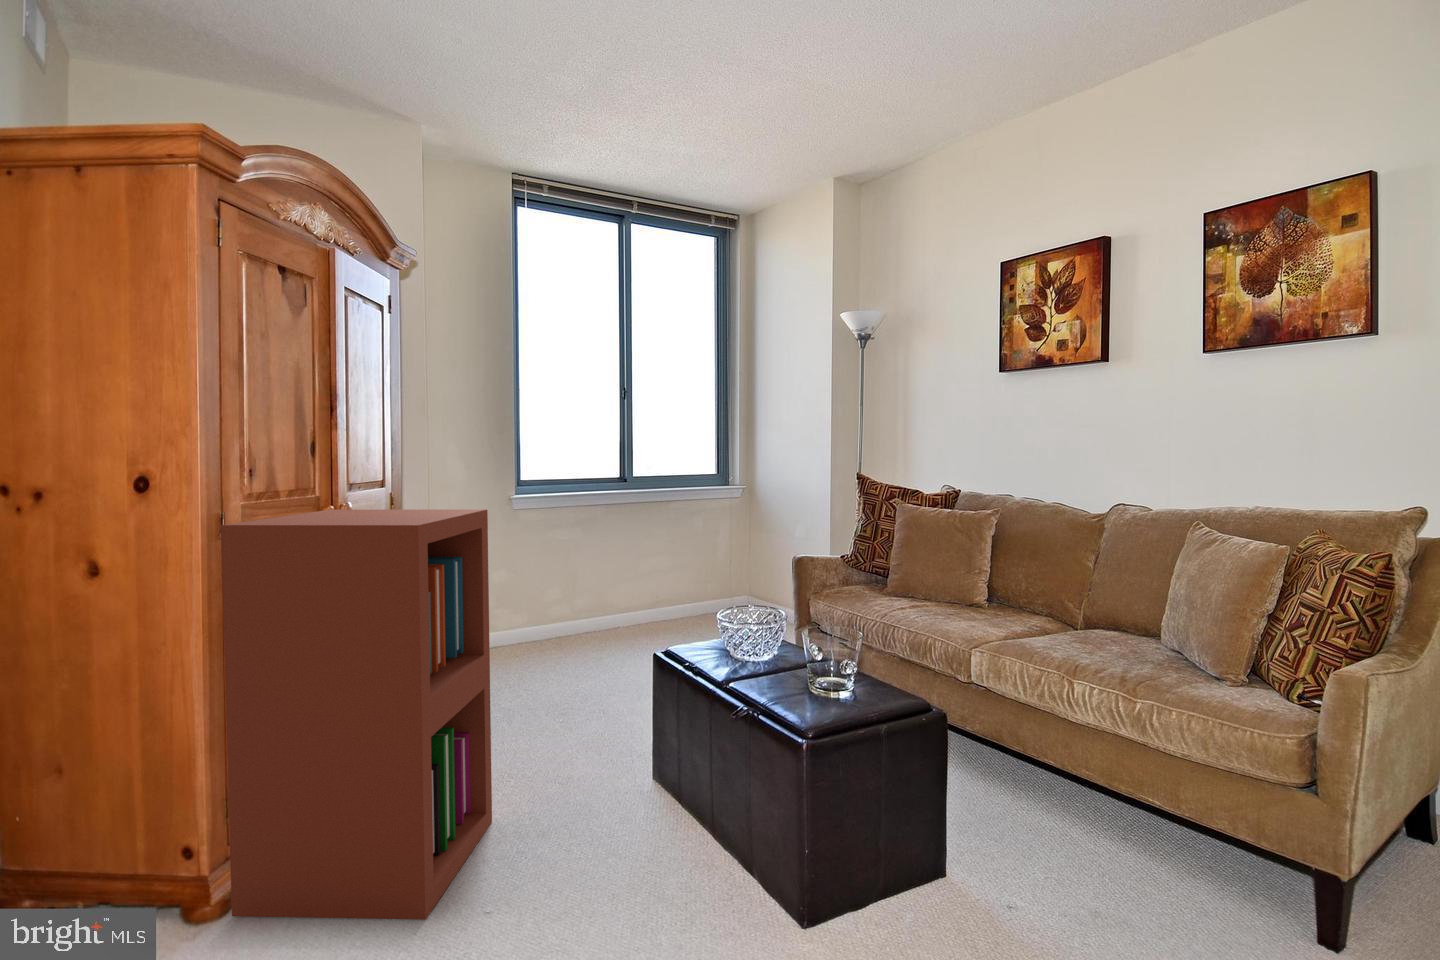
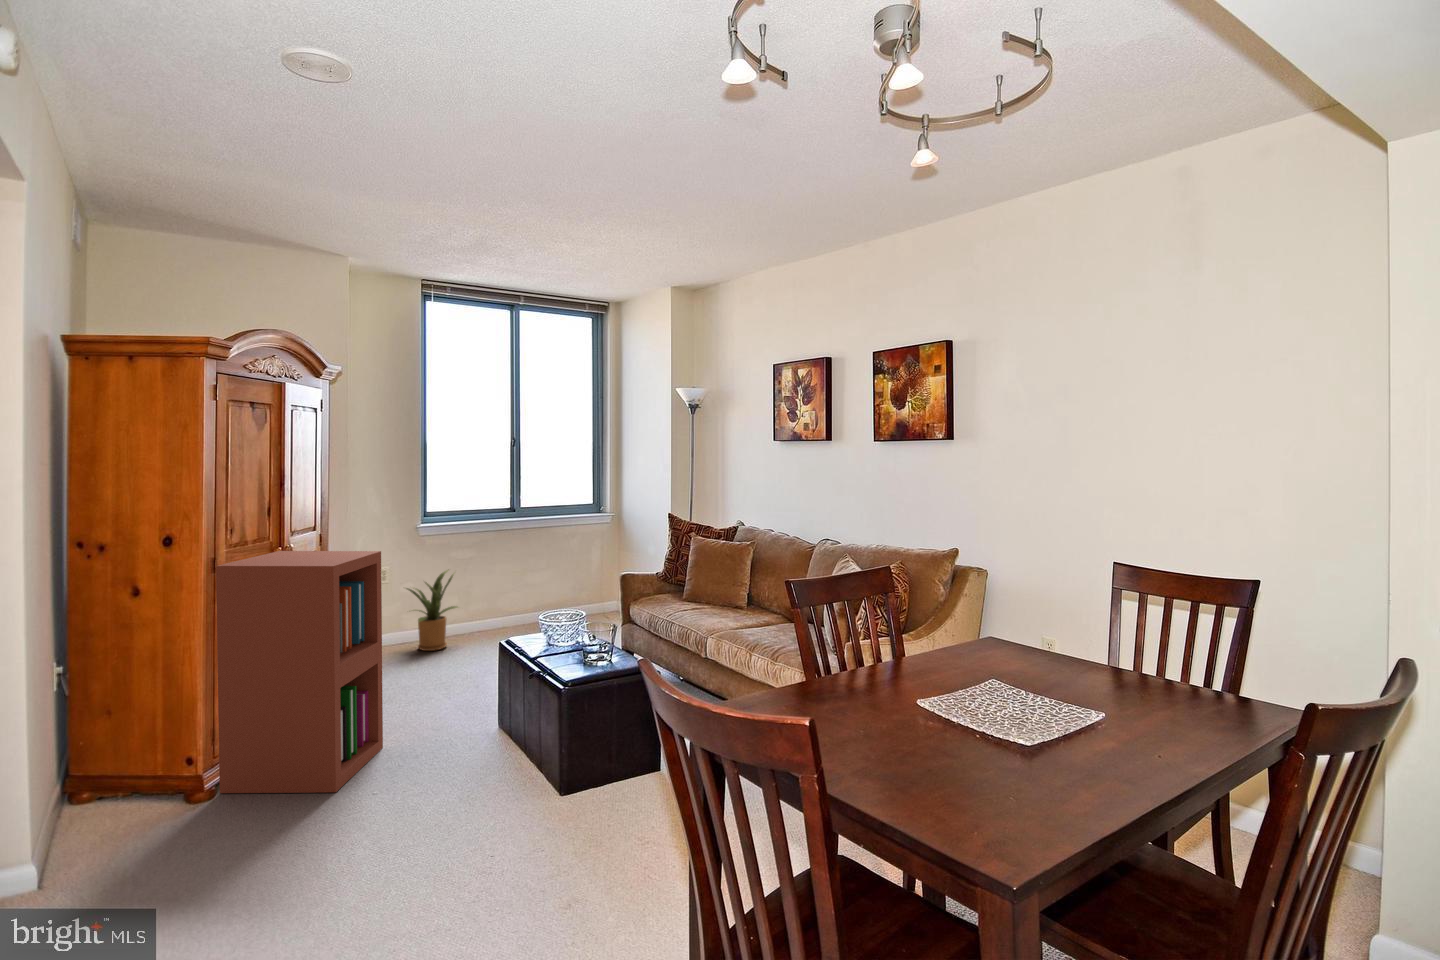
house plant: none [488,551,570,659] -> present [406,570,457,651]

